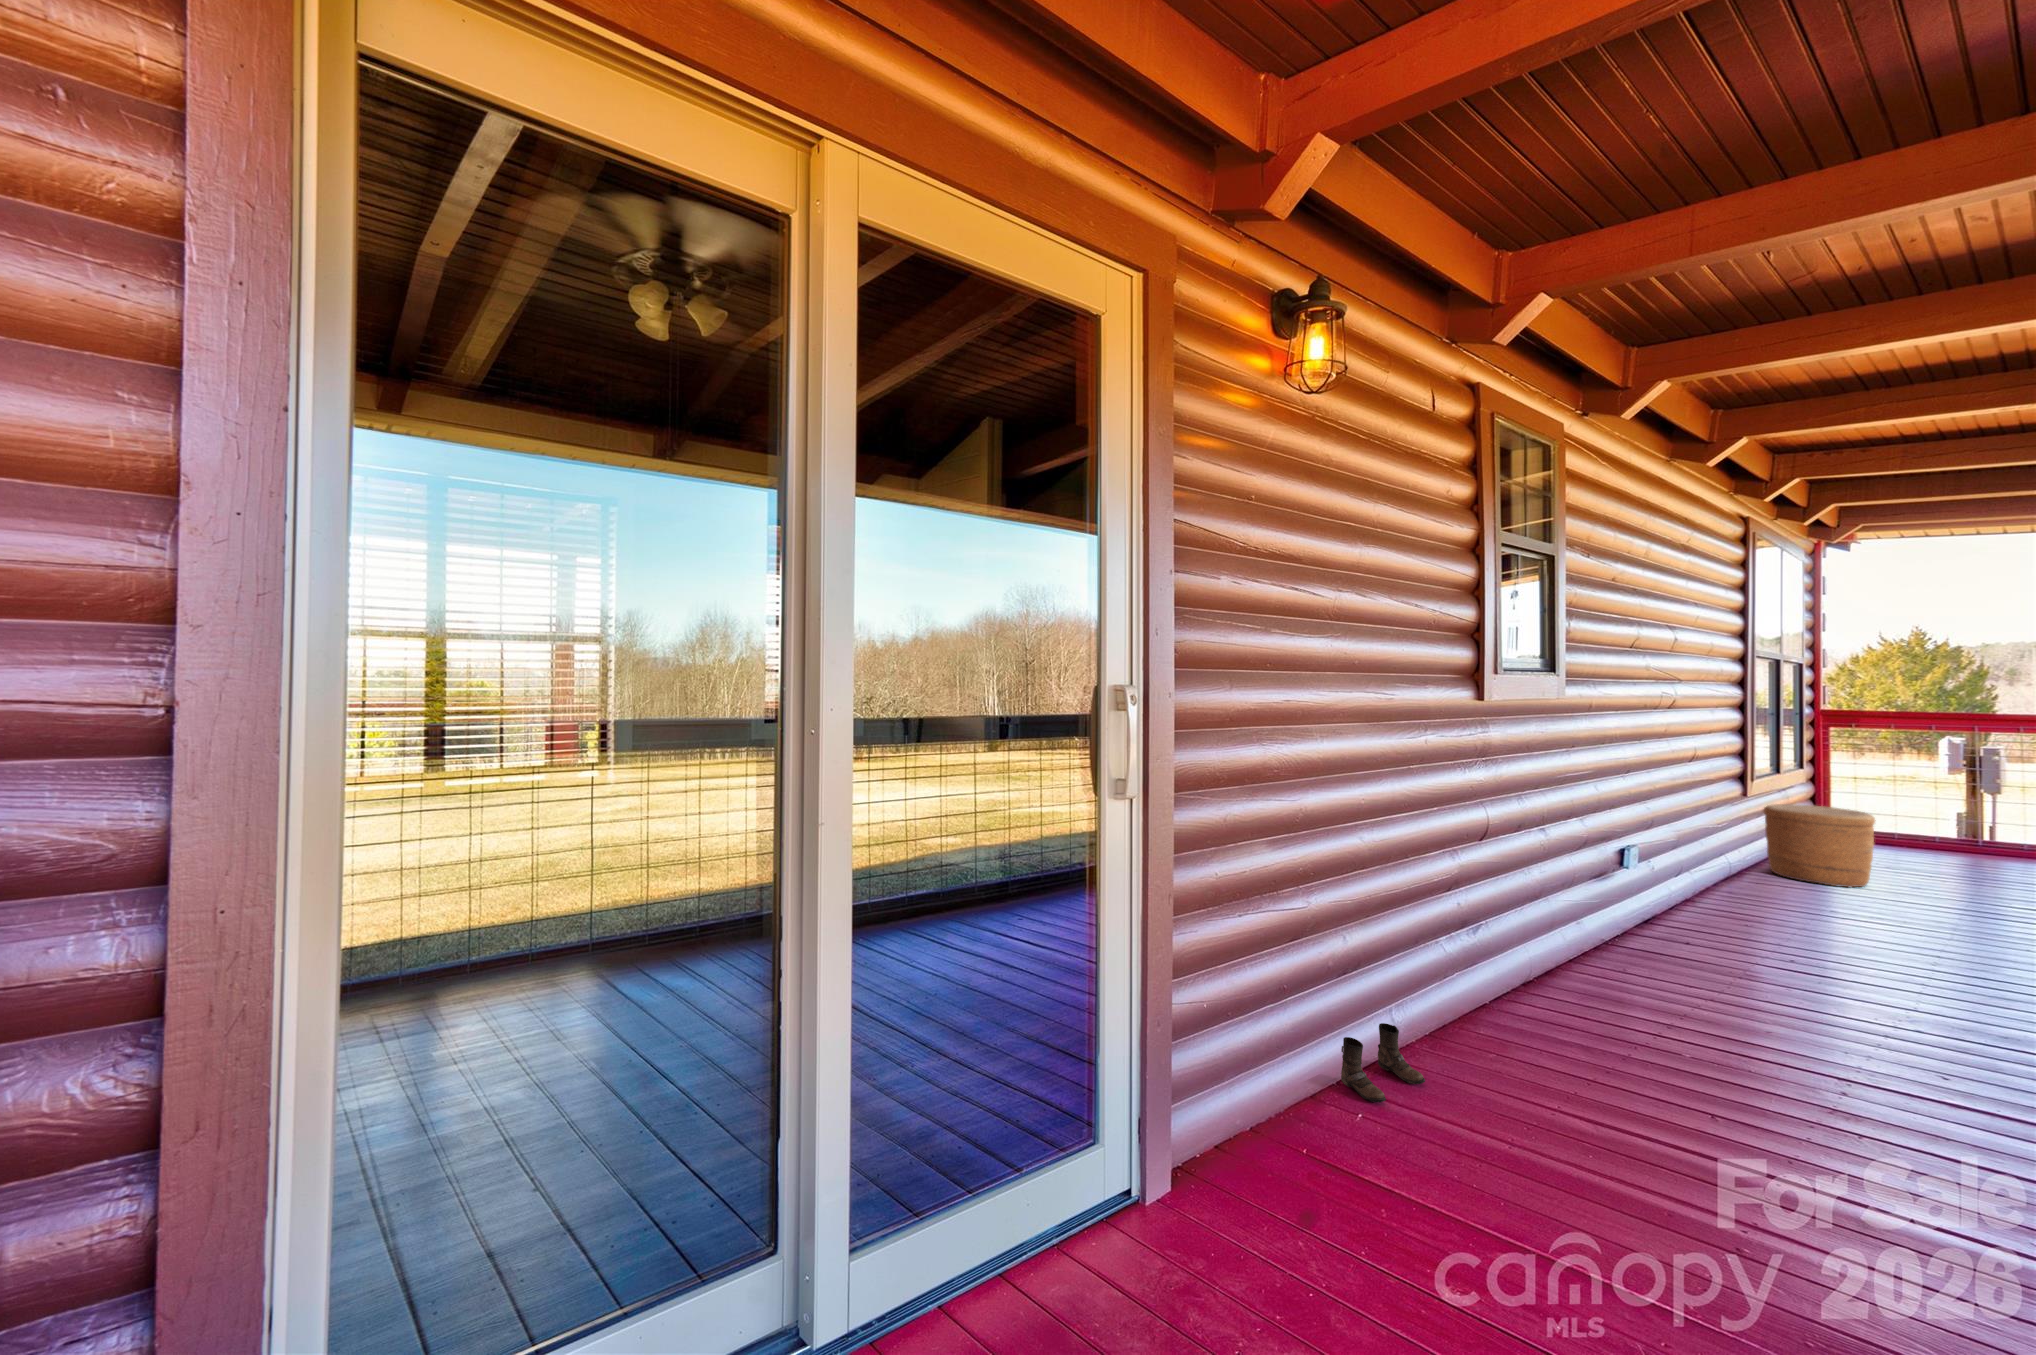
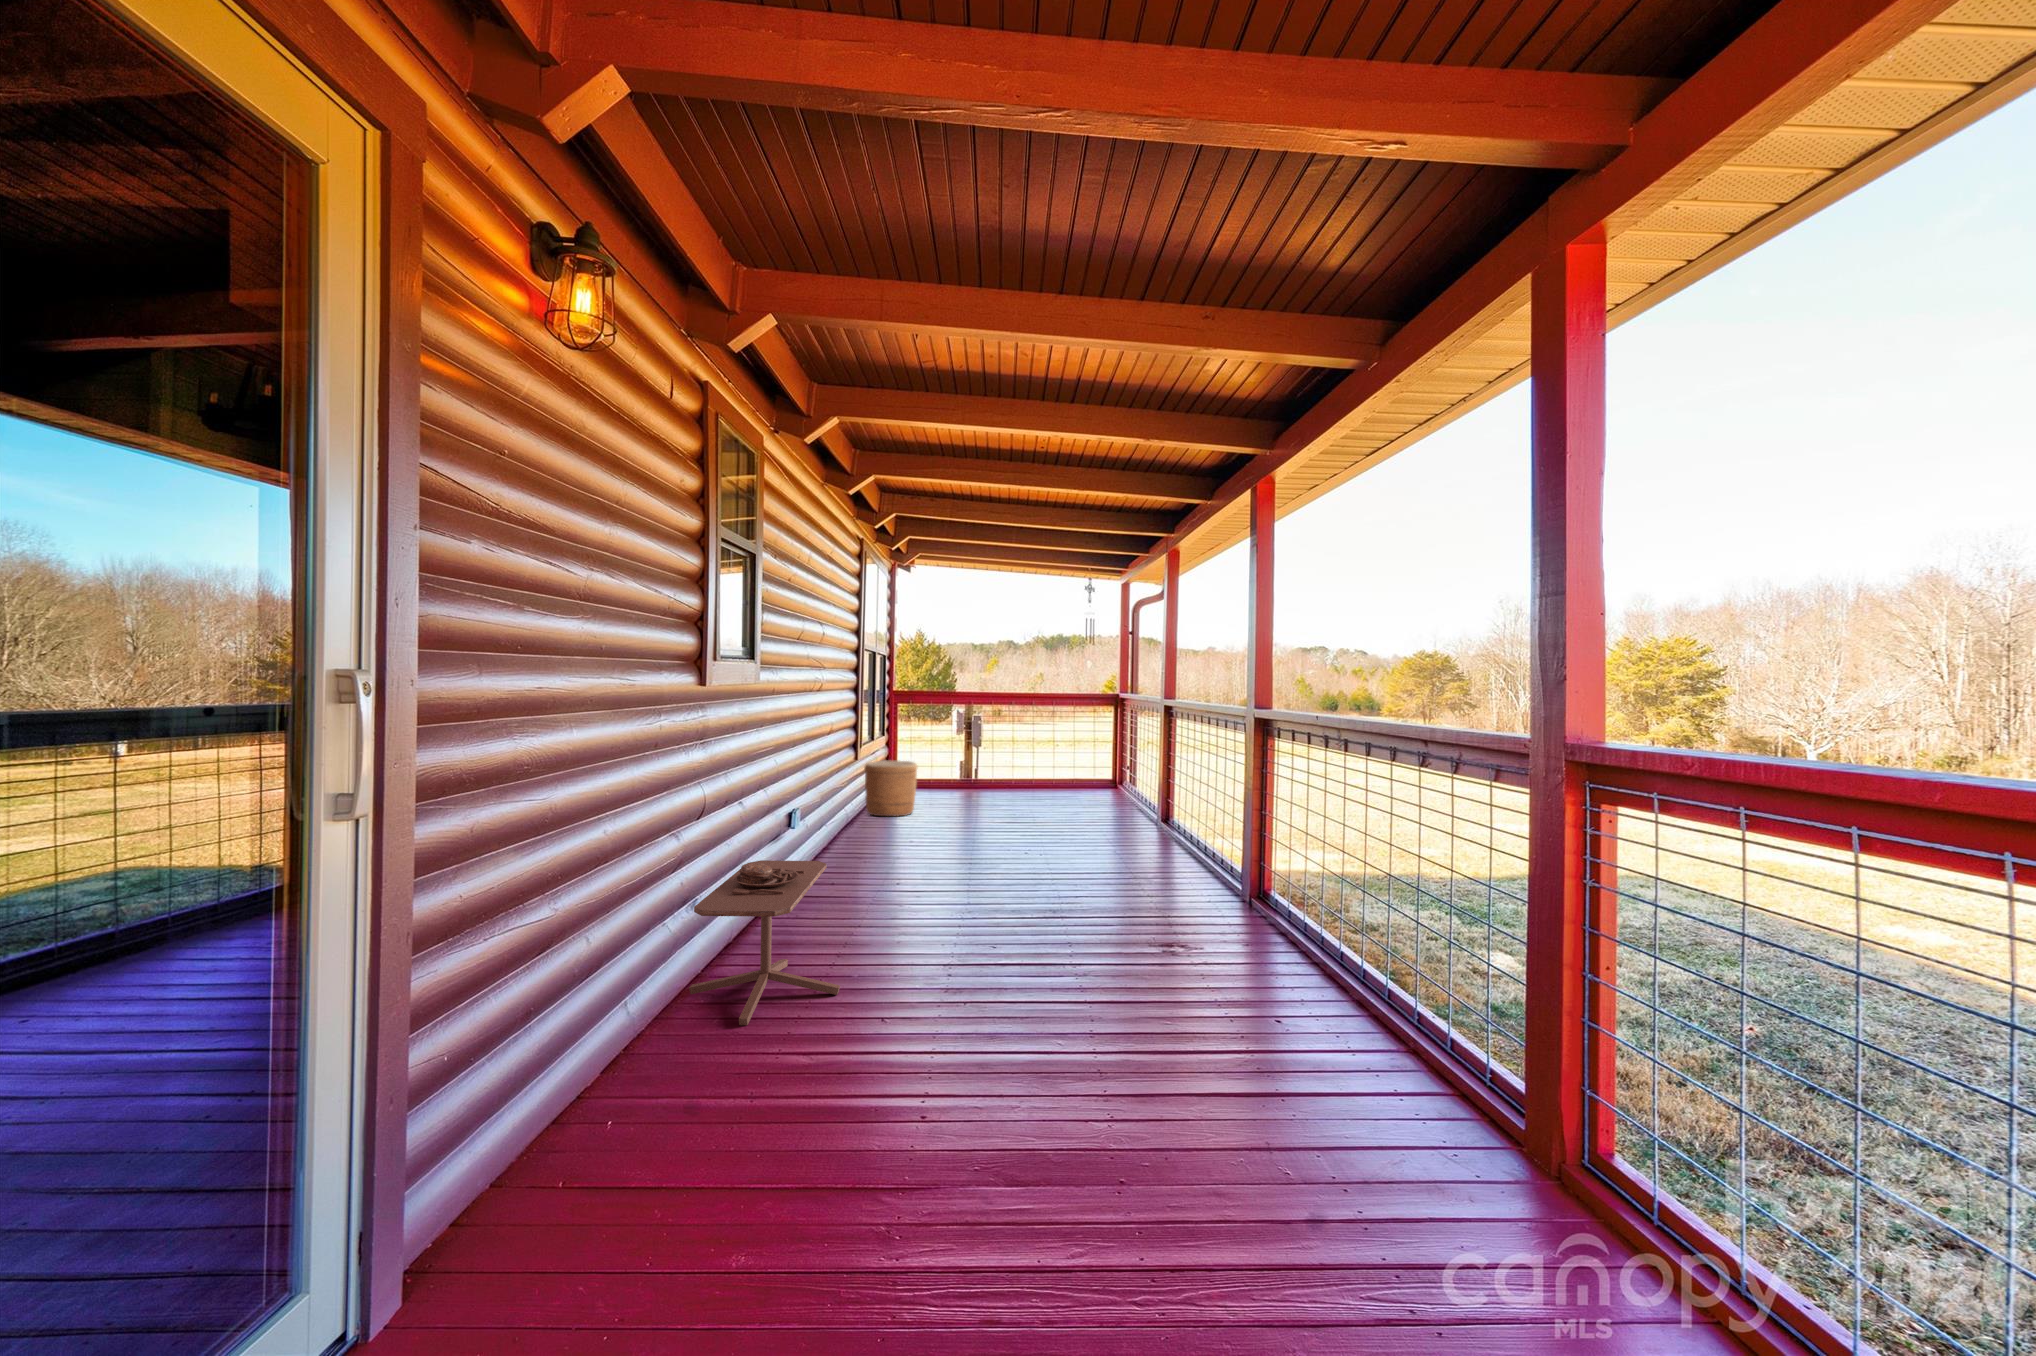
side table: none [1459,899,1679,1104] -> present [689,860,840,1025]
boots: present [1341,1023,1425,1102] -> none [587,1017,667,1099]

